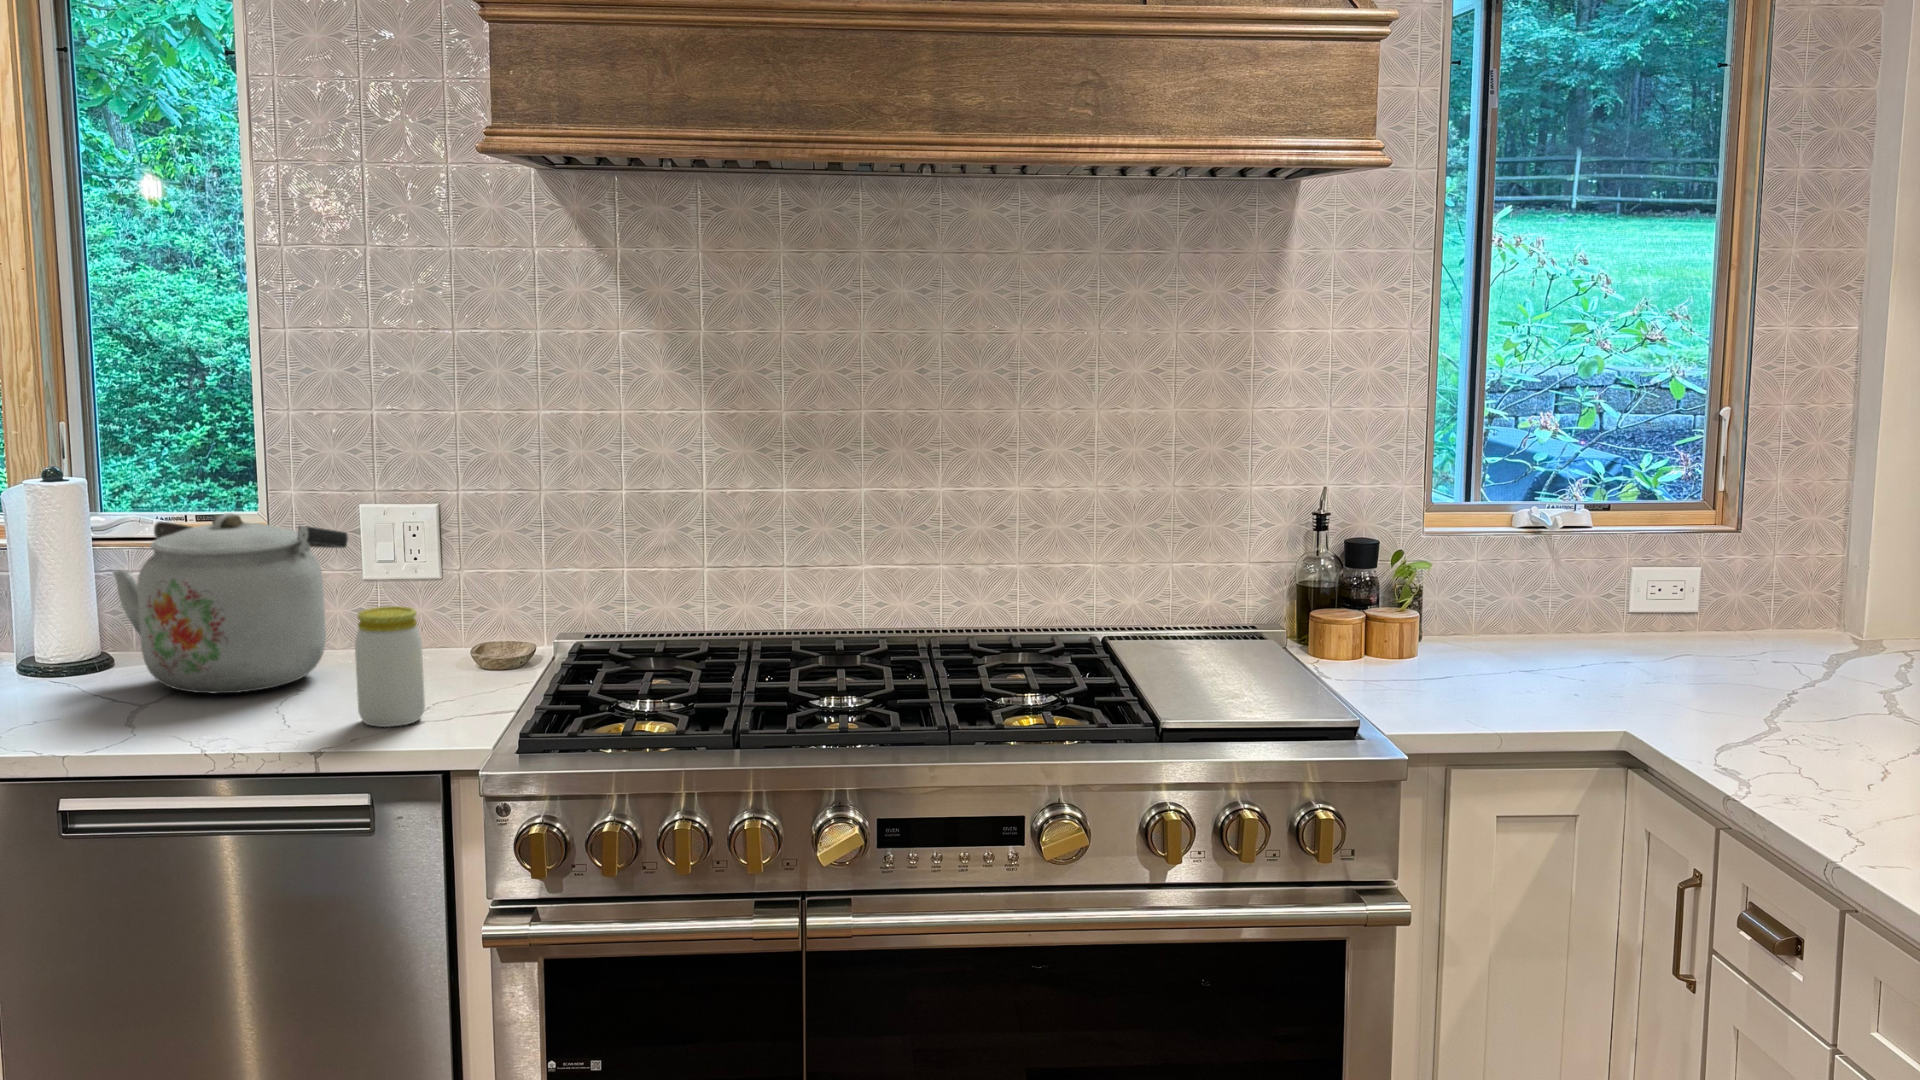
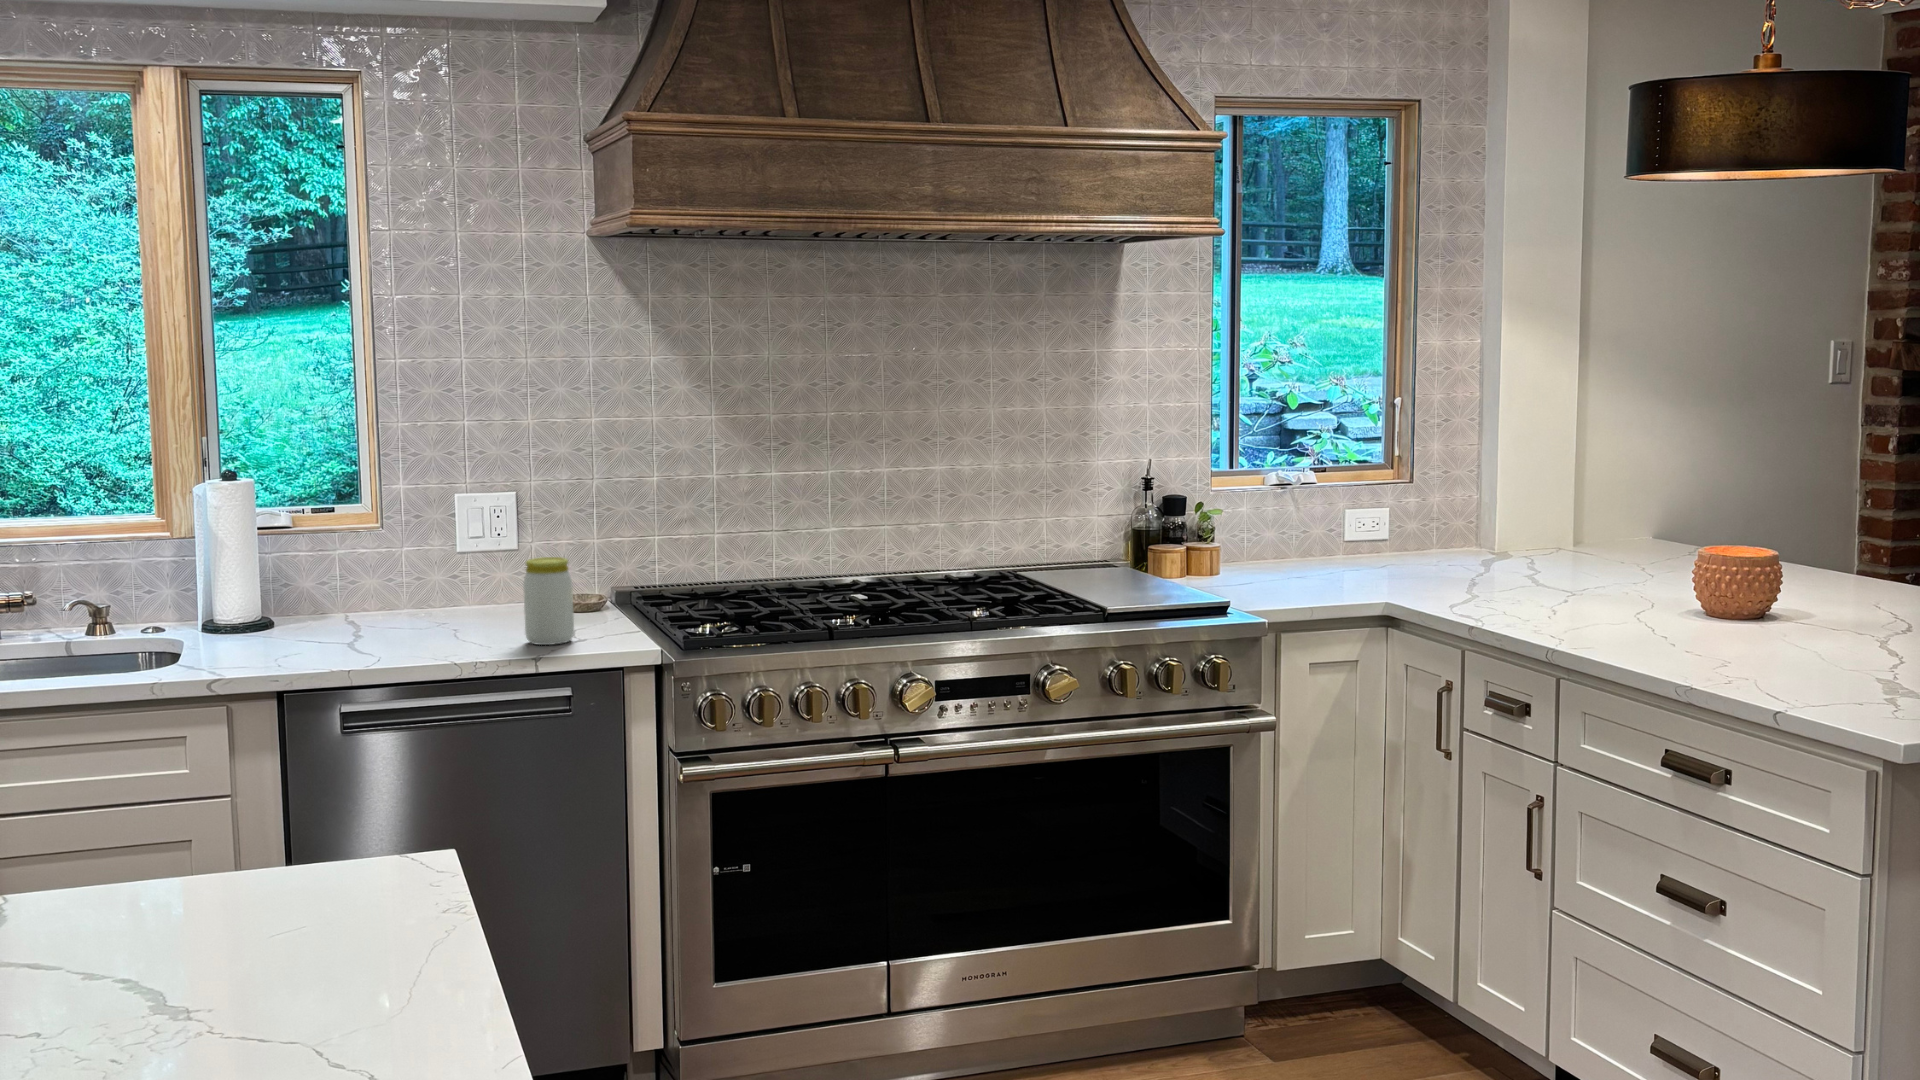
kettle: present [113,513,348,693] -> none [287,498,465,635]

